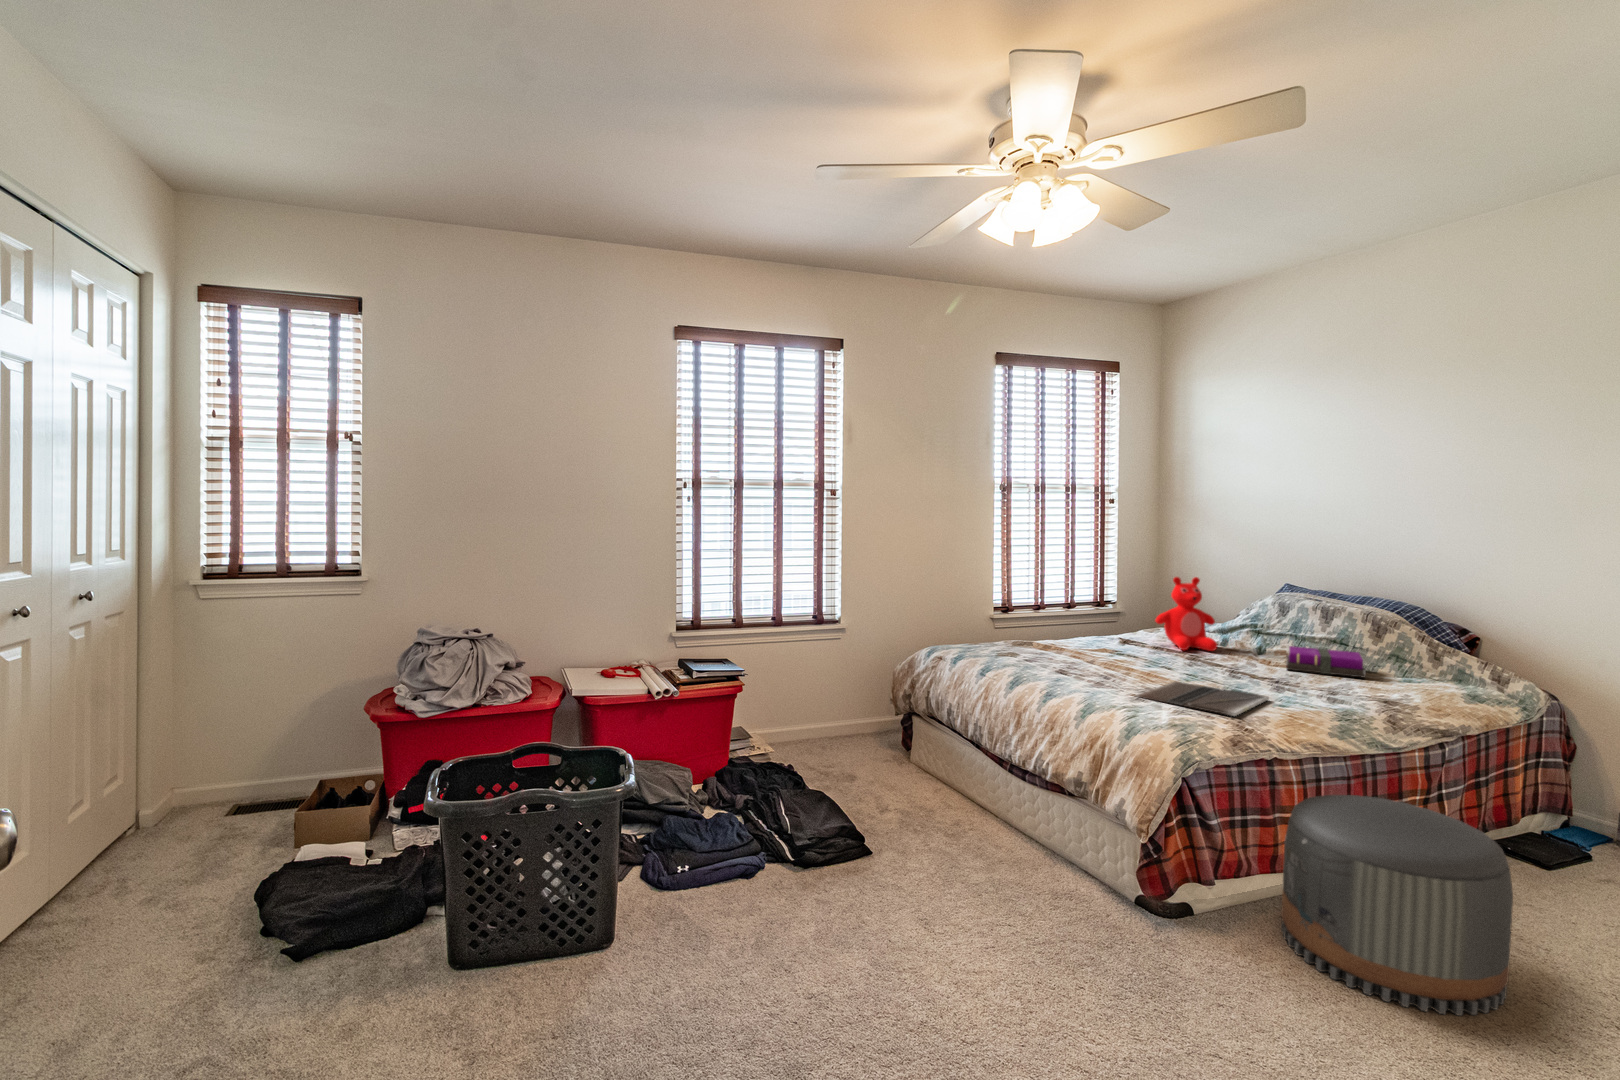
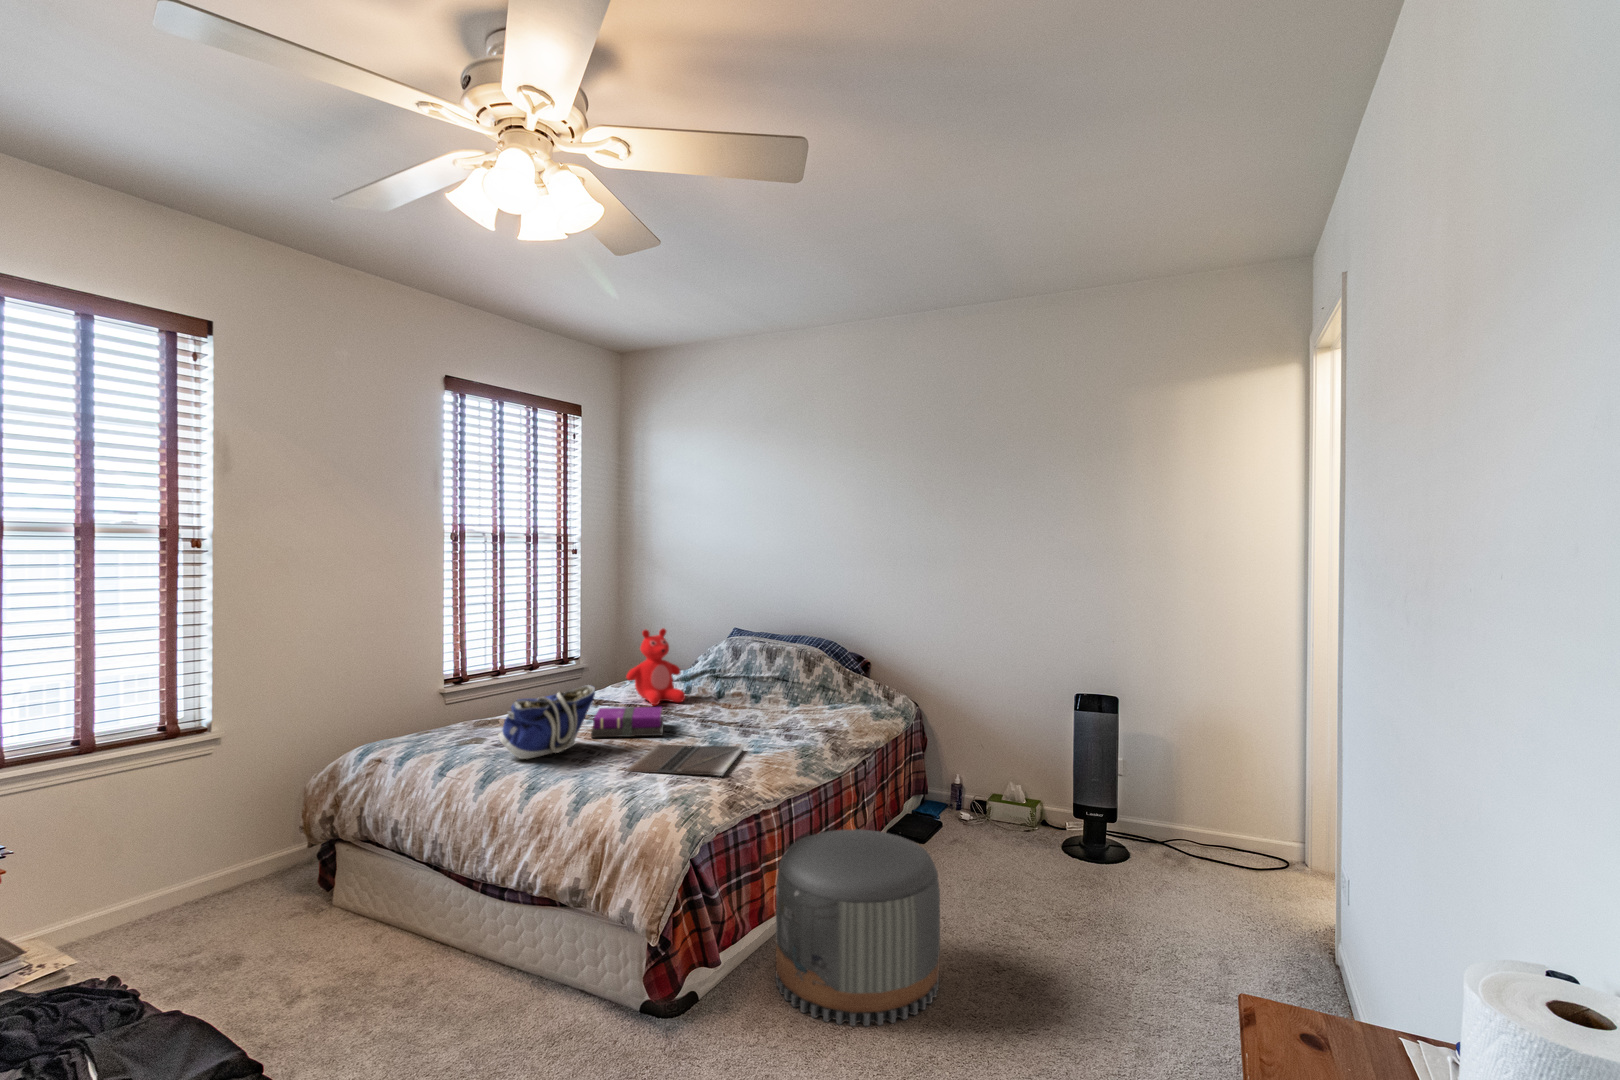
tote bag: none [1027,618,1114,673] -> present [498,685,595,759]
notebook: present [1286,646,1366,678] -> present [591,707,664,738]

